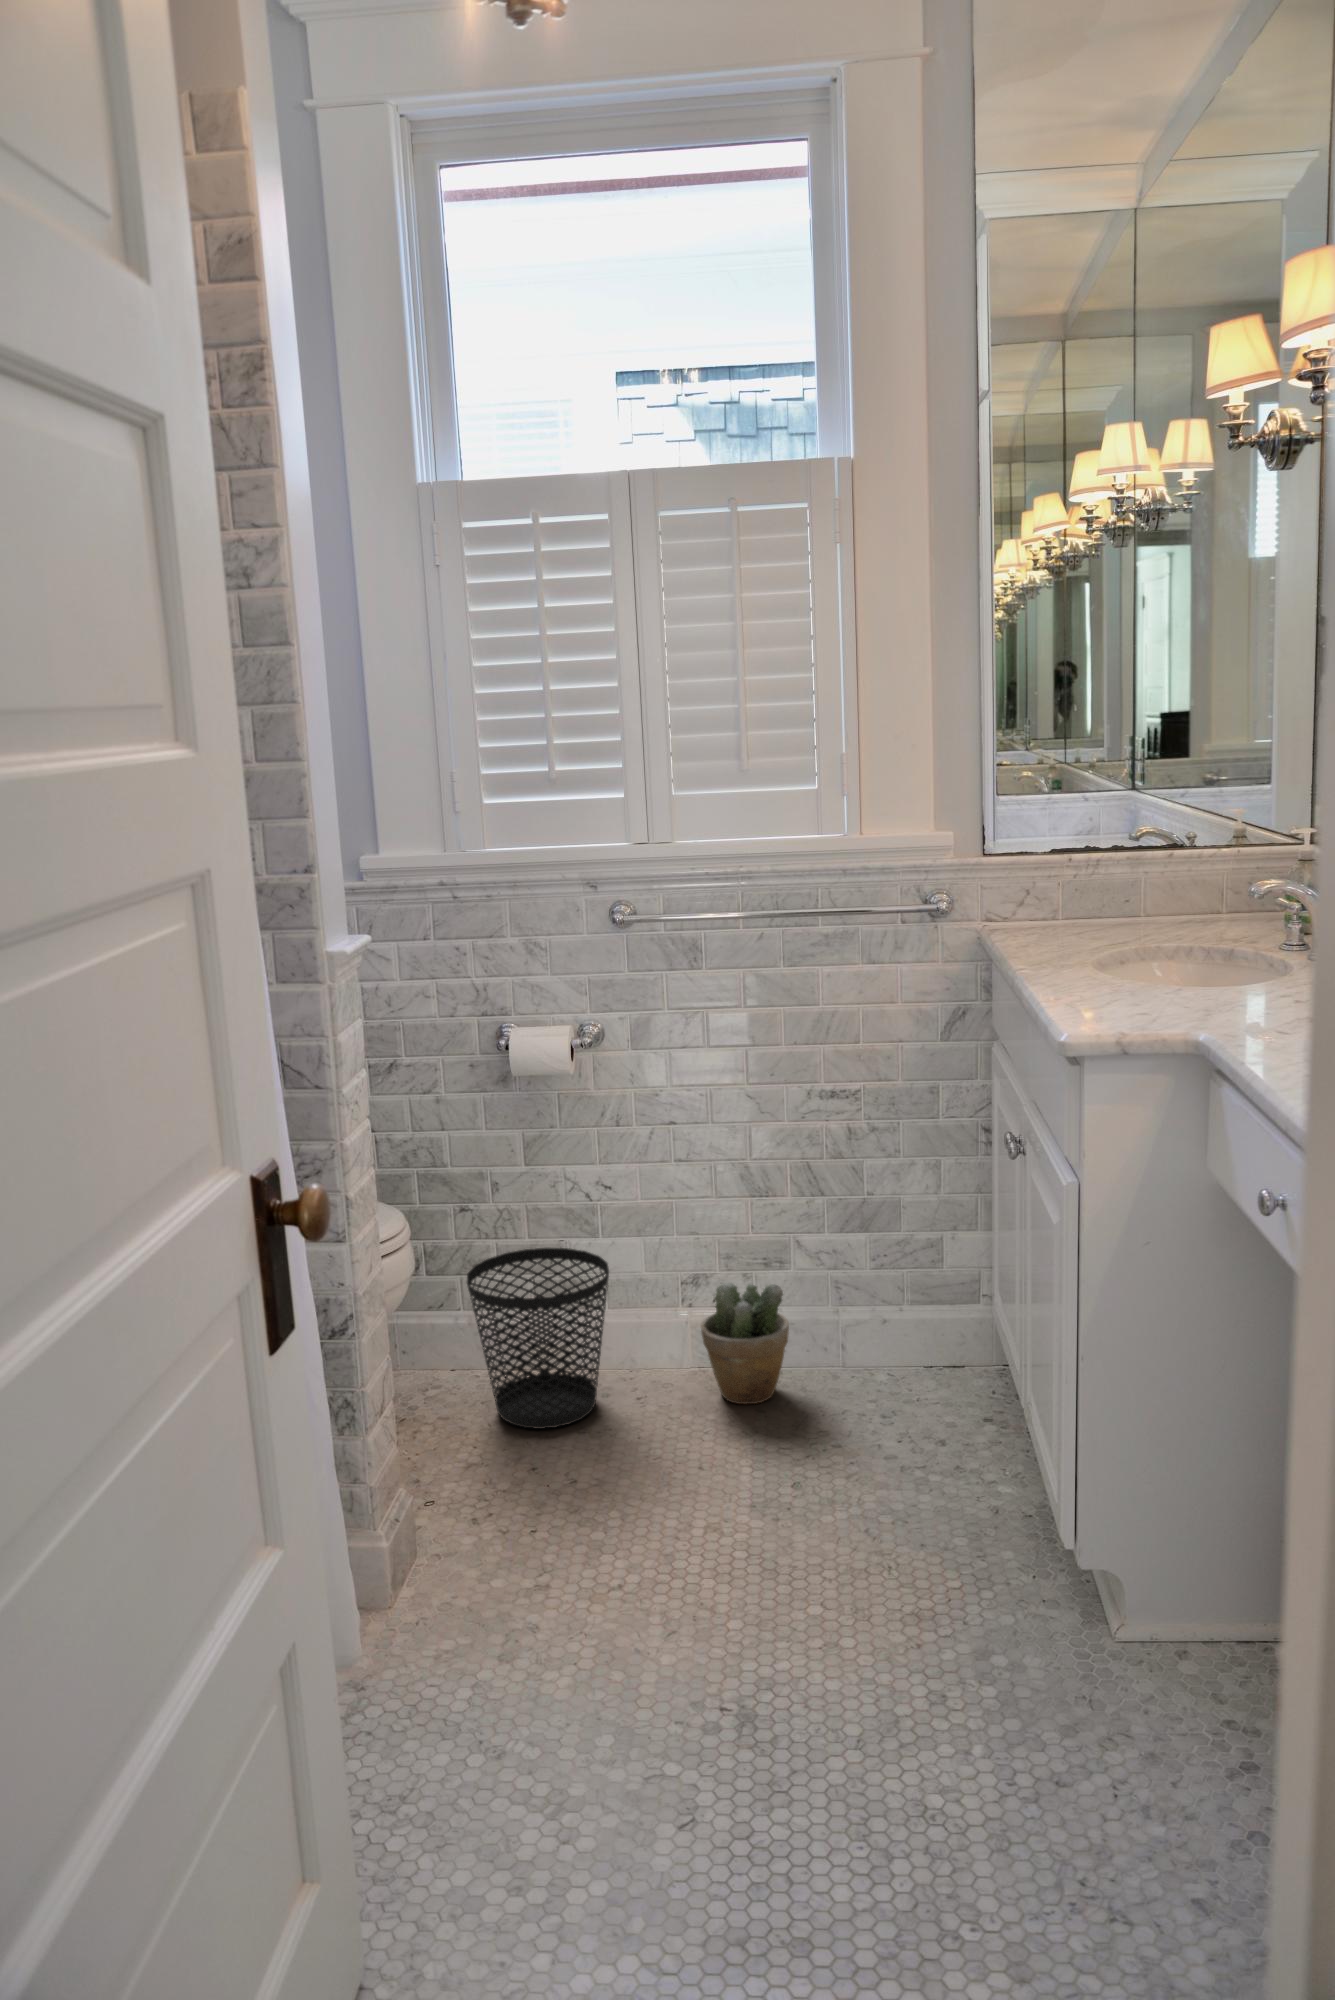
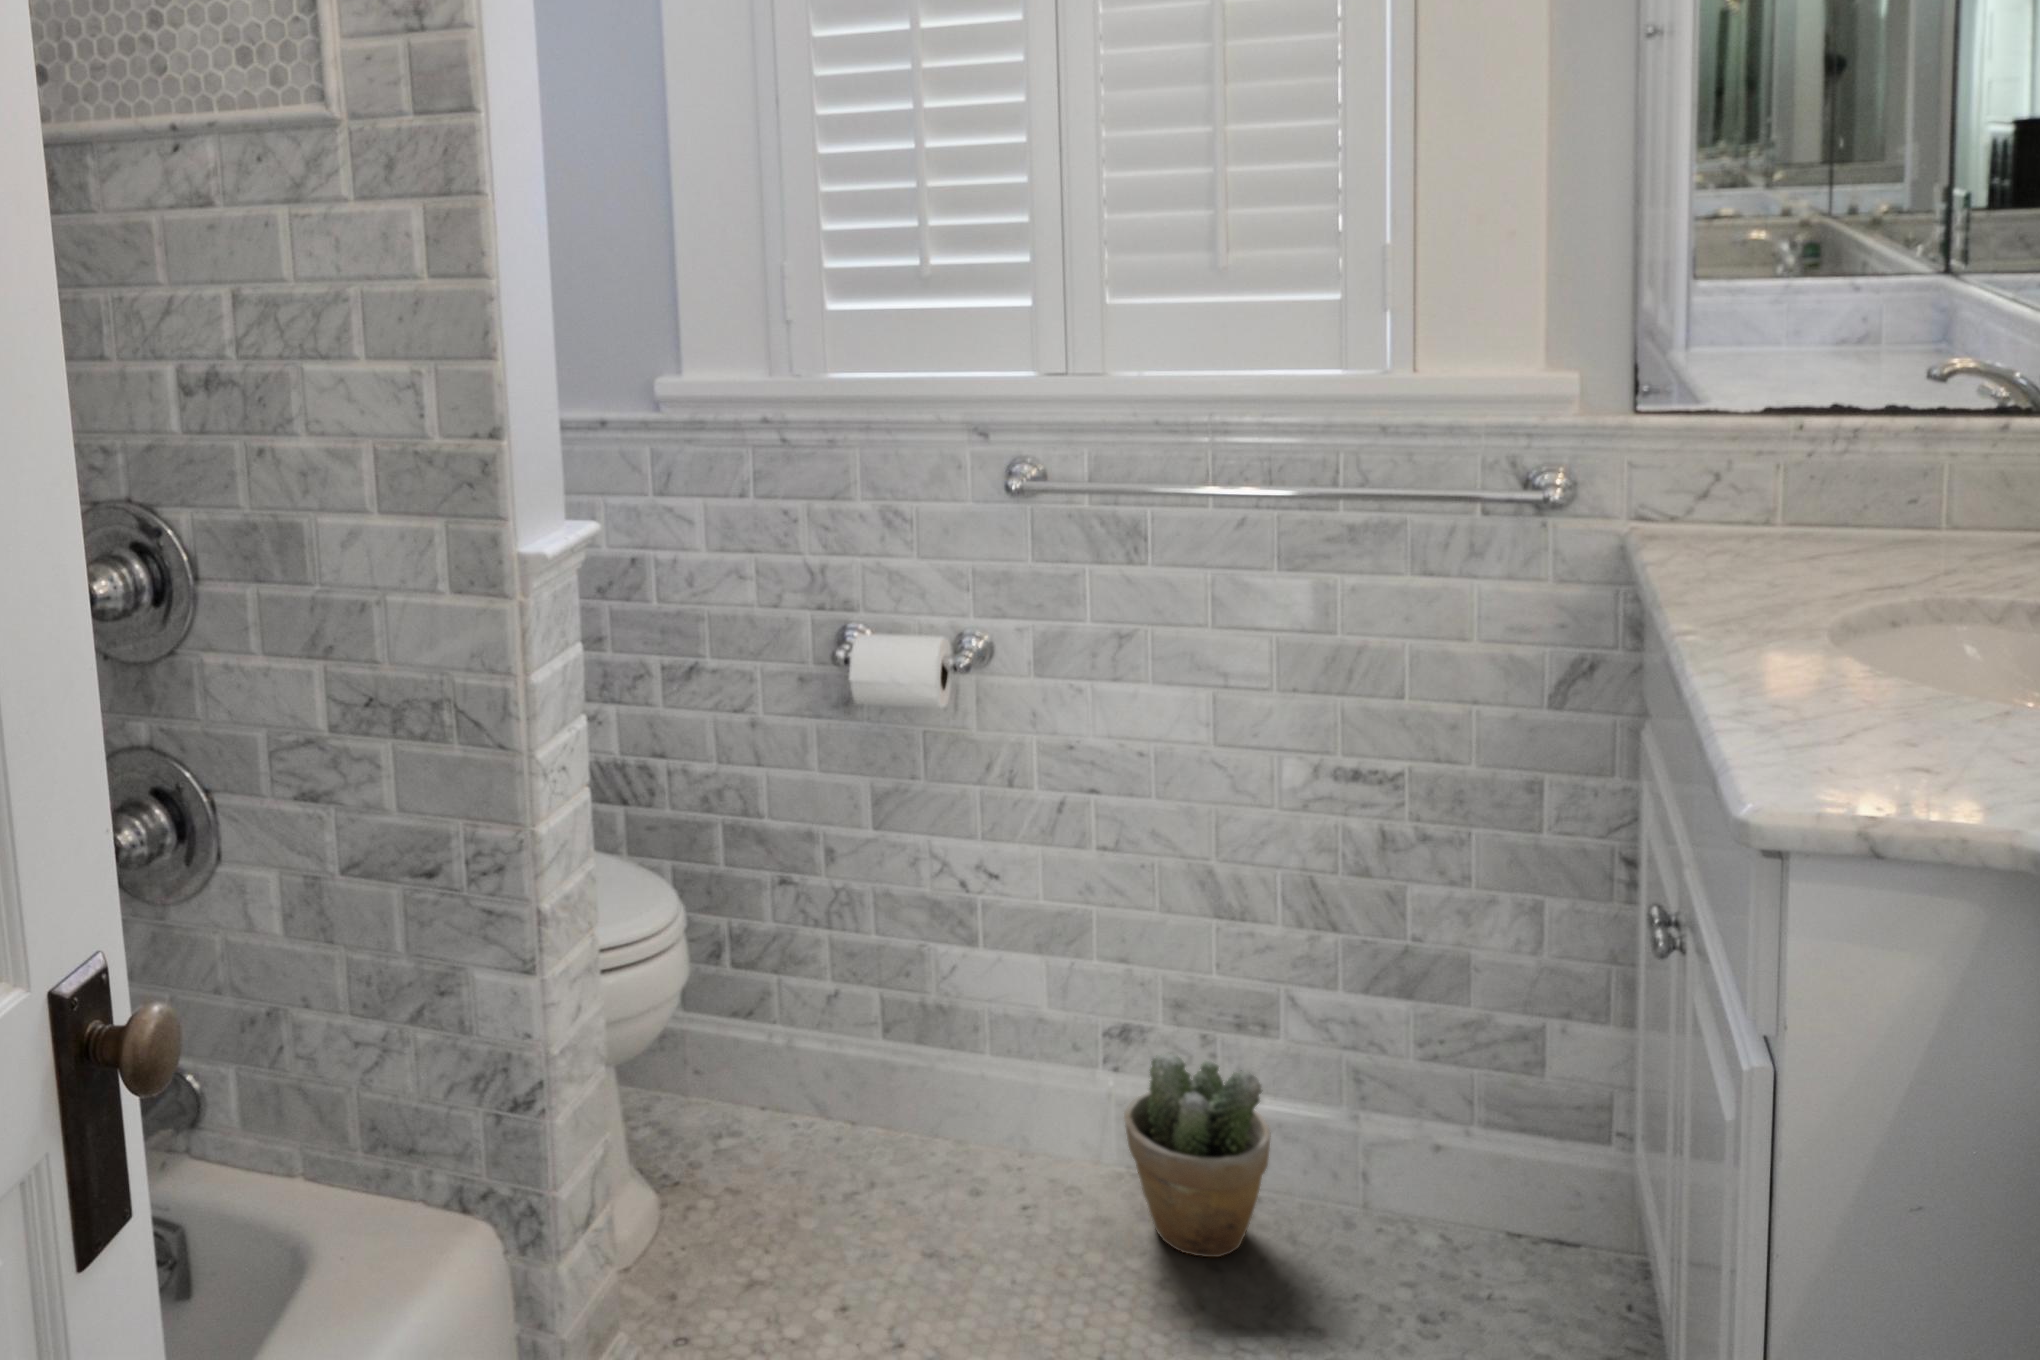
wastebasket: present [467,1248,609,1429] -> none [768,950,982,1243]

